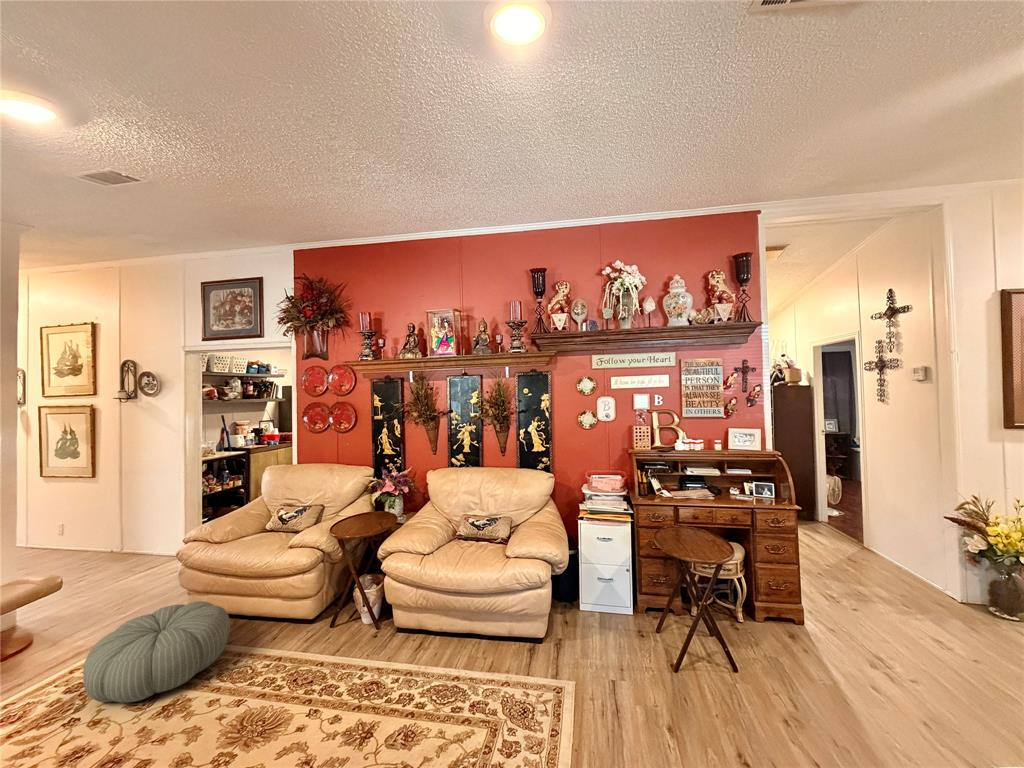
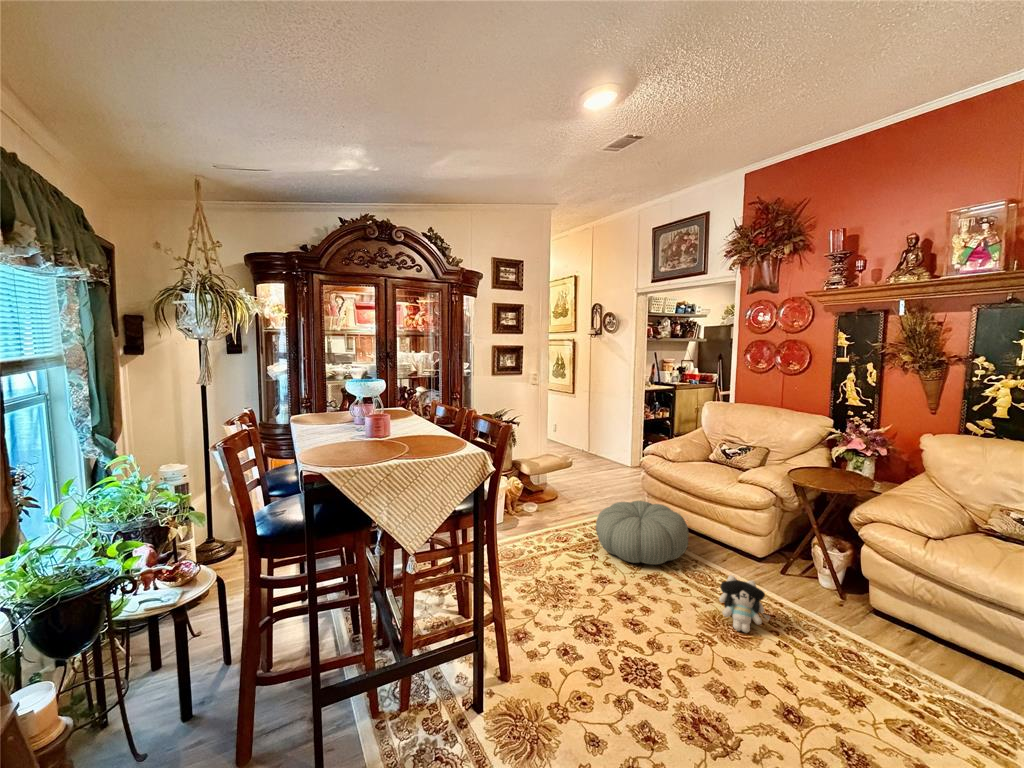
plush toy: none [247,657,304,726] -> present [719,575,770,632]

